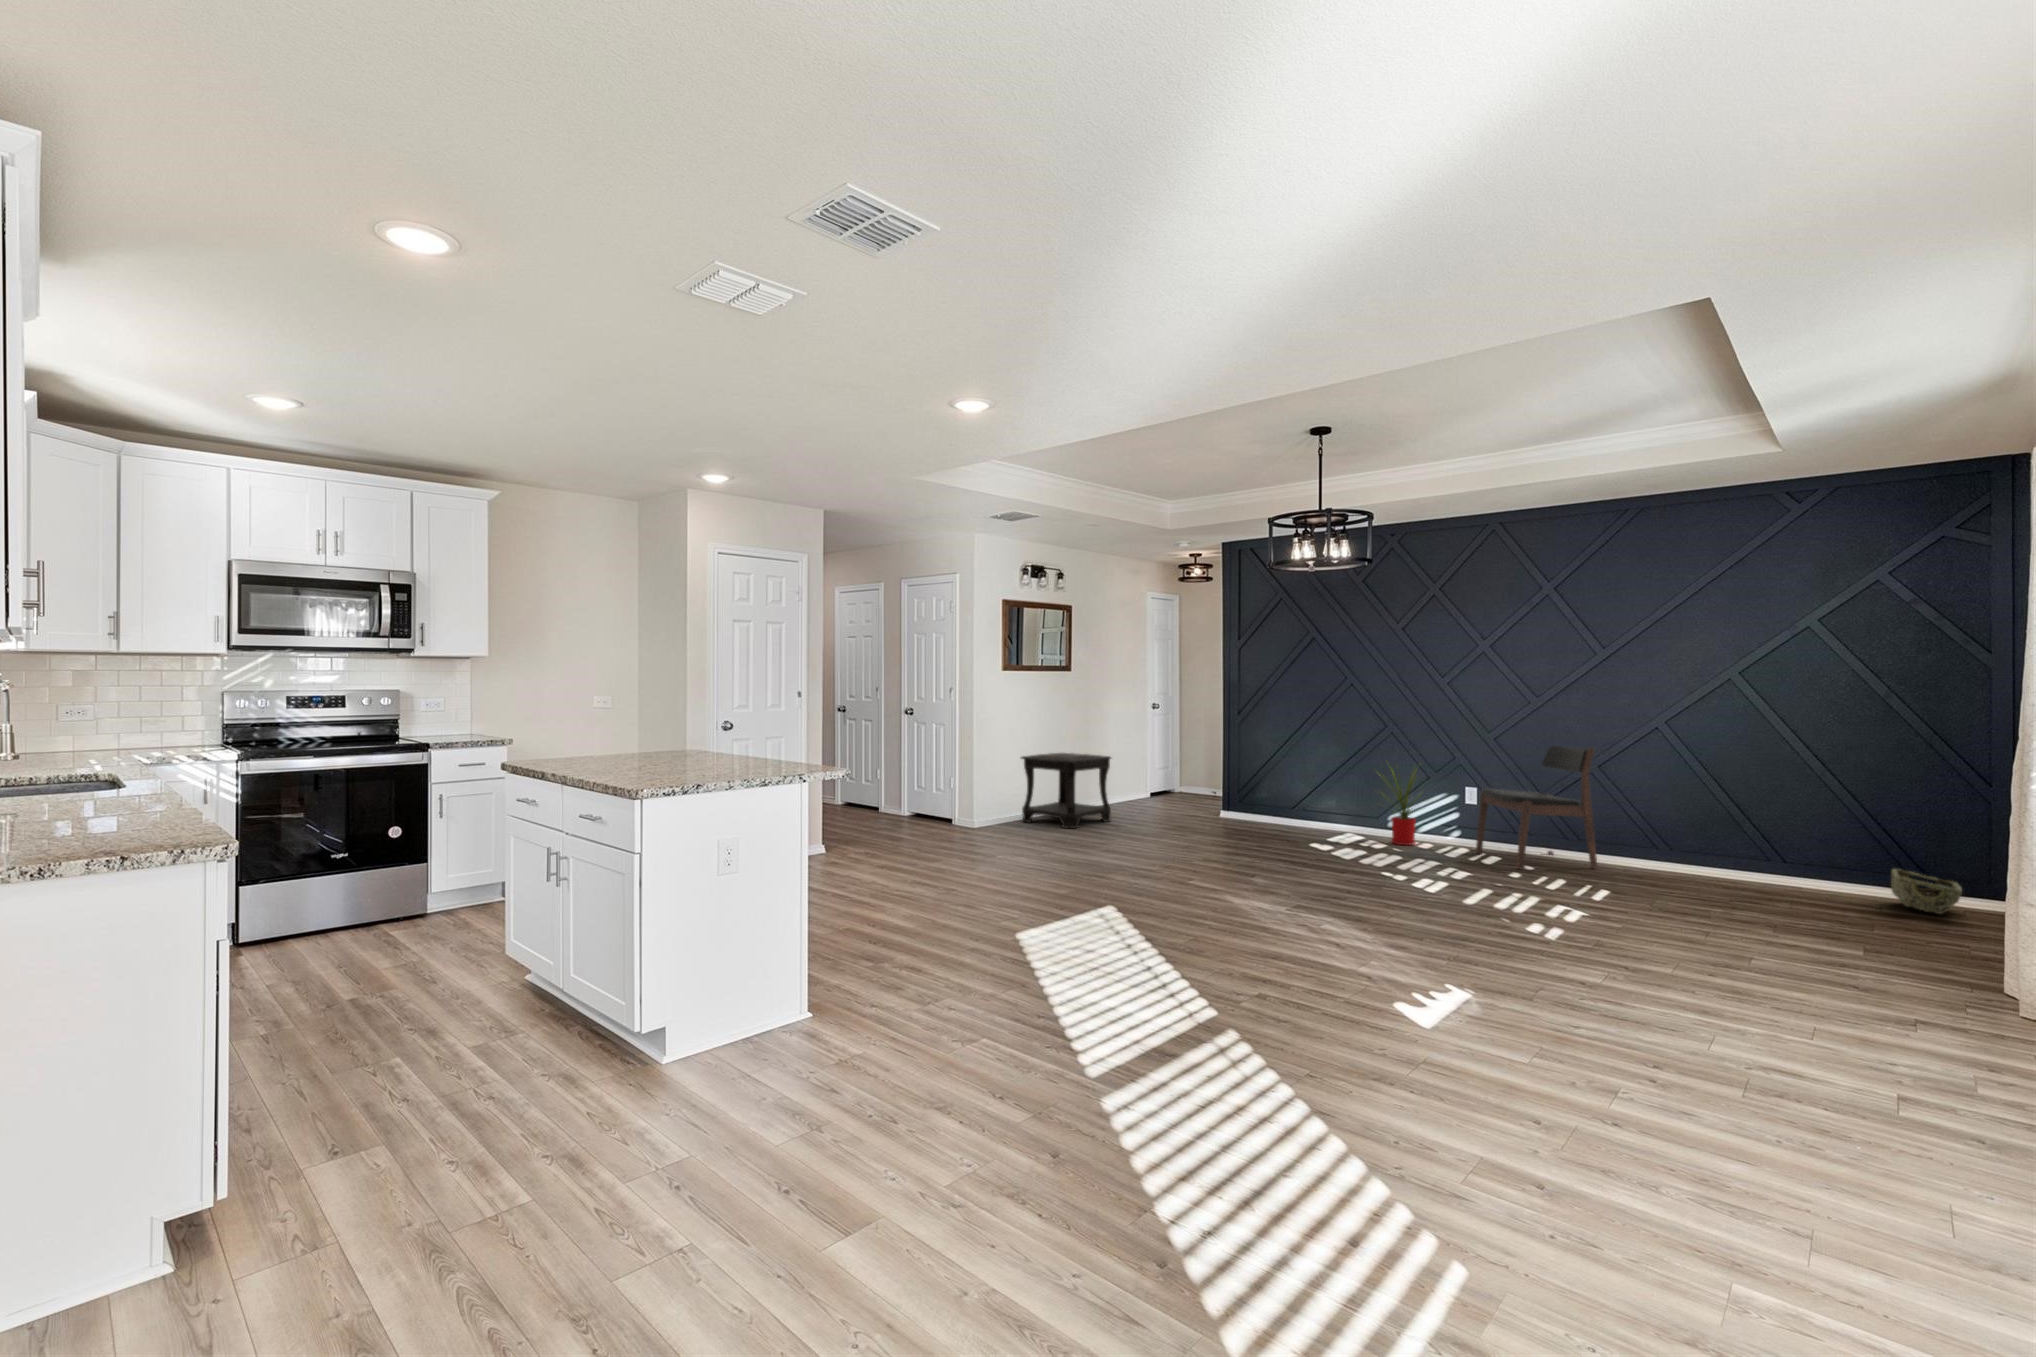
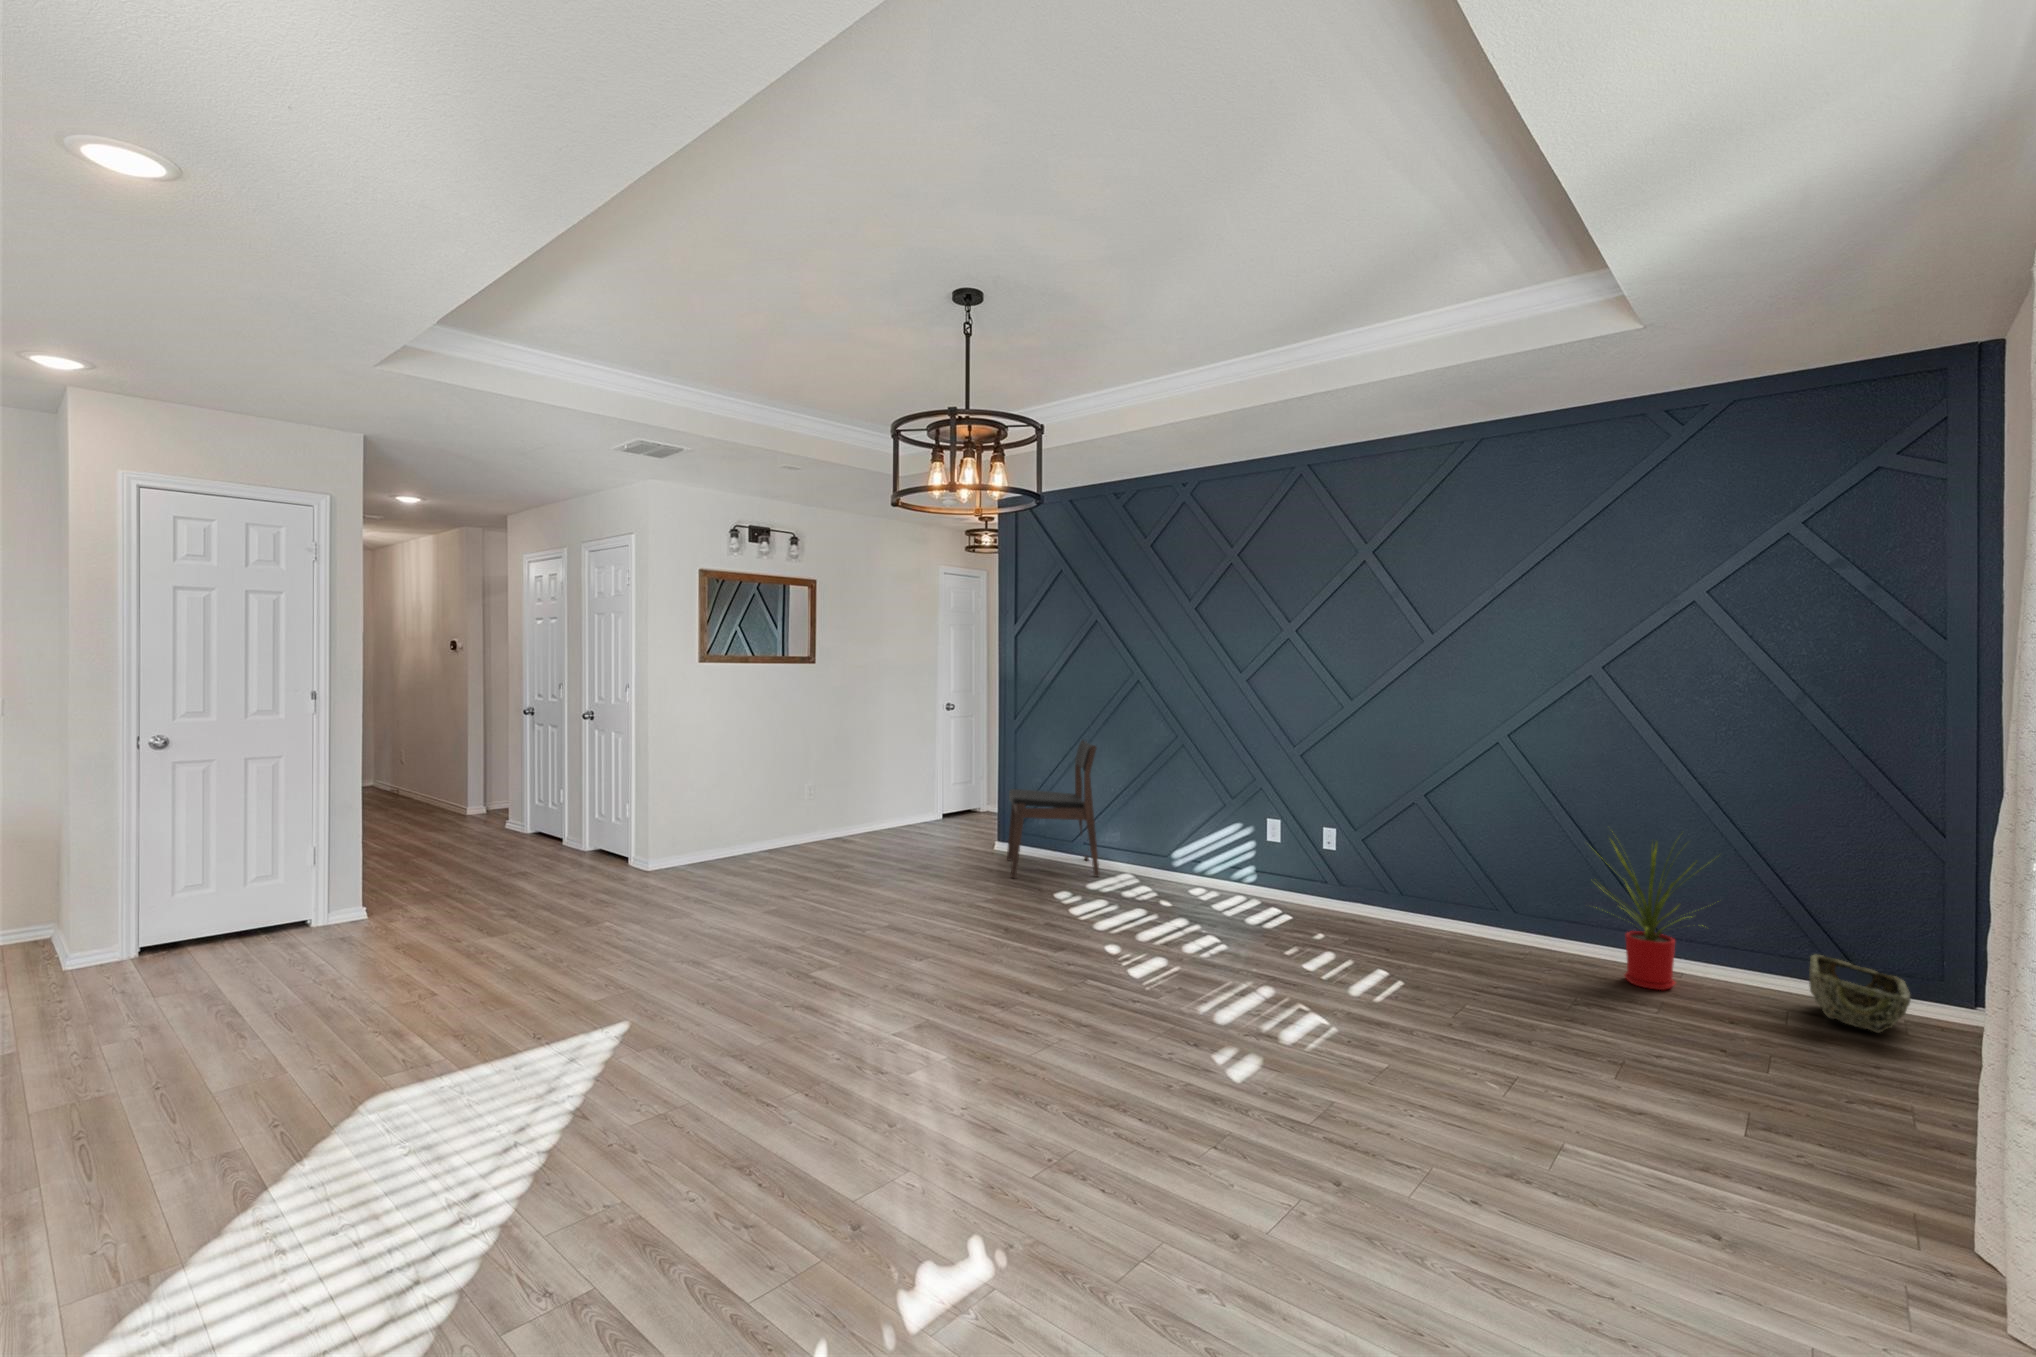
dining chair: present [1476,745,1597,869] -> present [1007,740,1100,878]
side table: present [1021,753,1111,828] -> none [720,768,843,871]
house plant: present [1382,769,1418,845] -> present [1595,831,1701,990]

